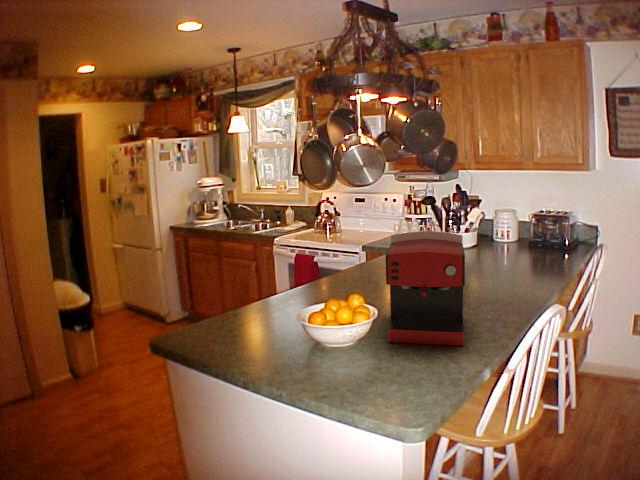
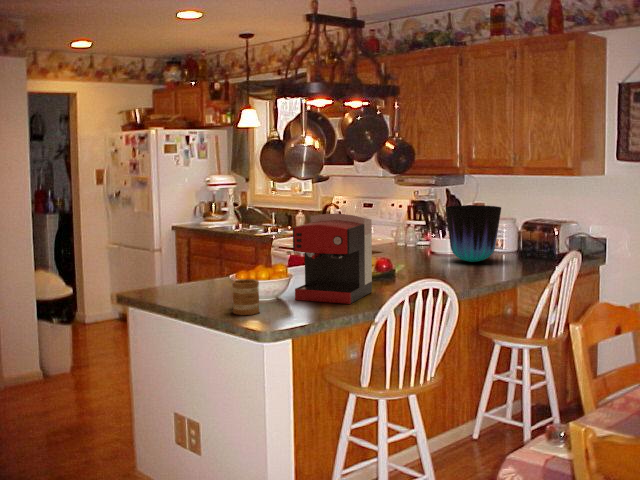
vase: none [469,201,527,257] -> present [445,205,501,262]
mug: none [325,333,371,389] -> present [232,279,259,315]

